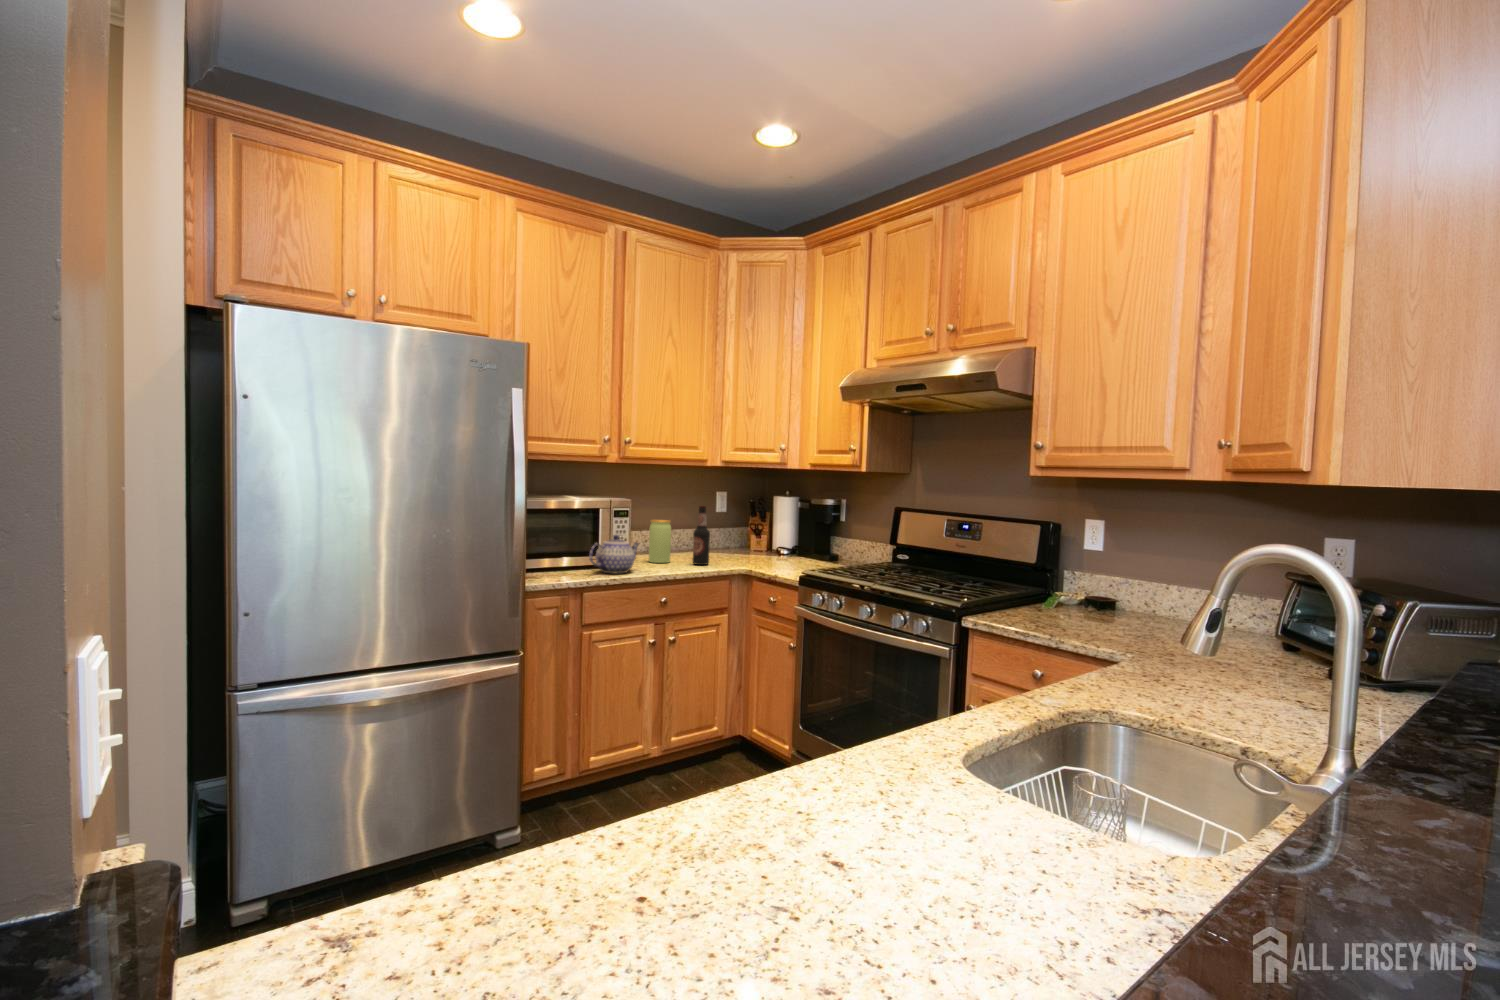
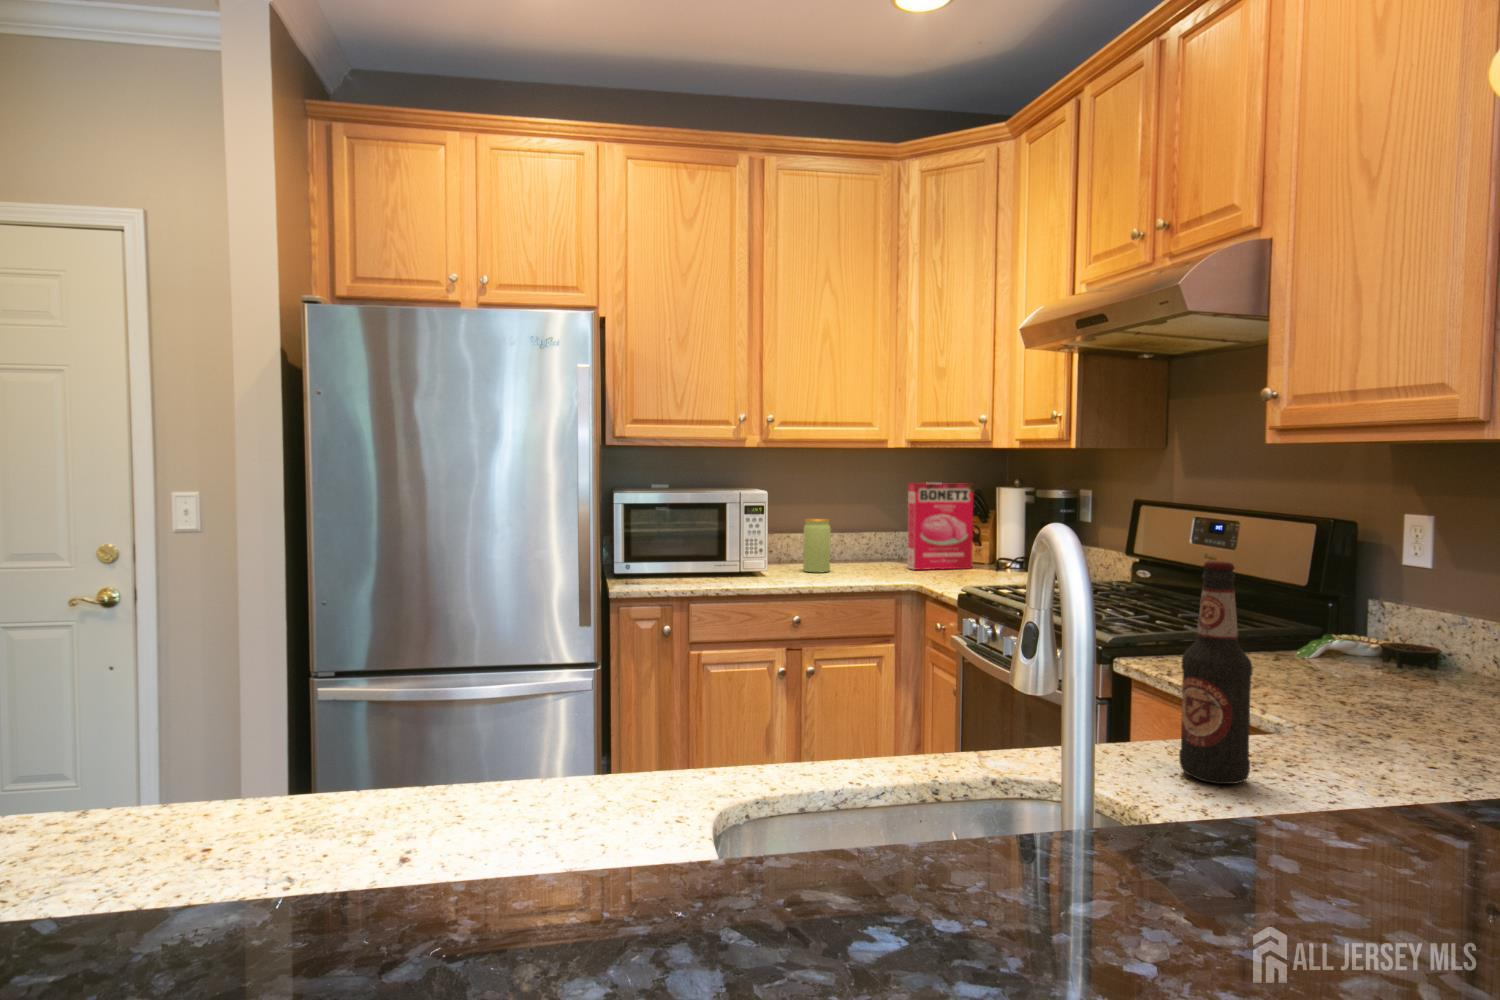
cereal box: none [721,493,767,559] -> present [907,483,973,570]
bottle: present [692,506,710,565] -> present [1179,561,1252,784]
teapot: present [589,535,639,573] -> none [706,536,775,582]

